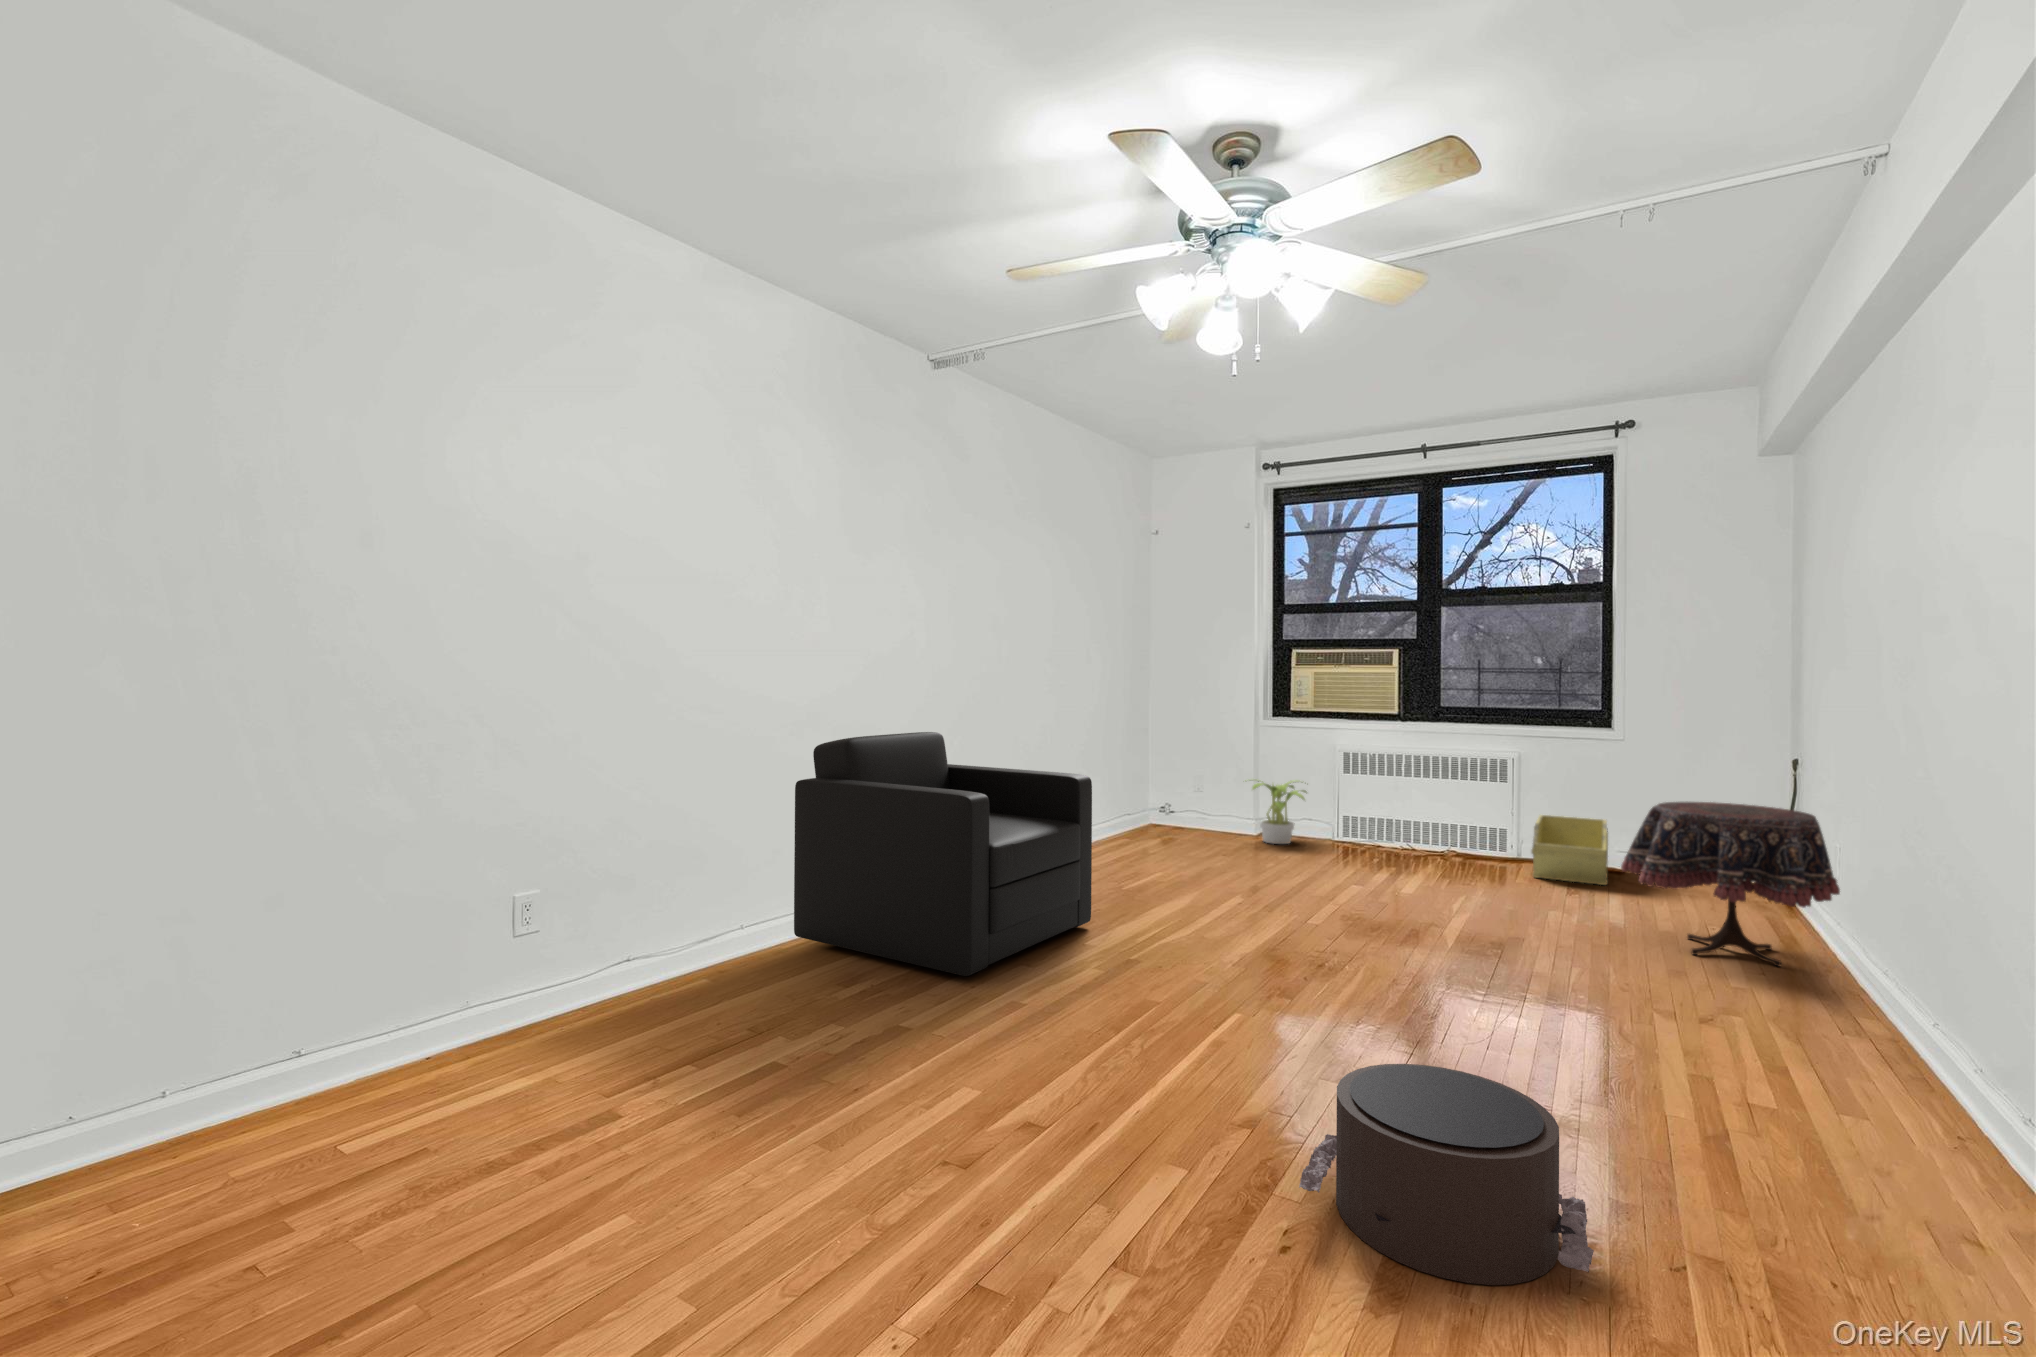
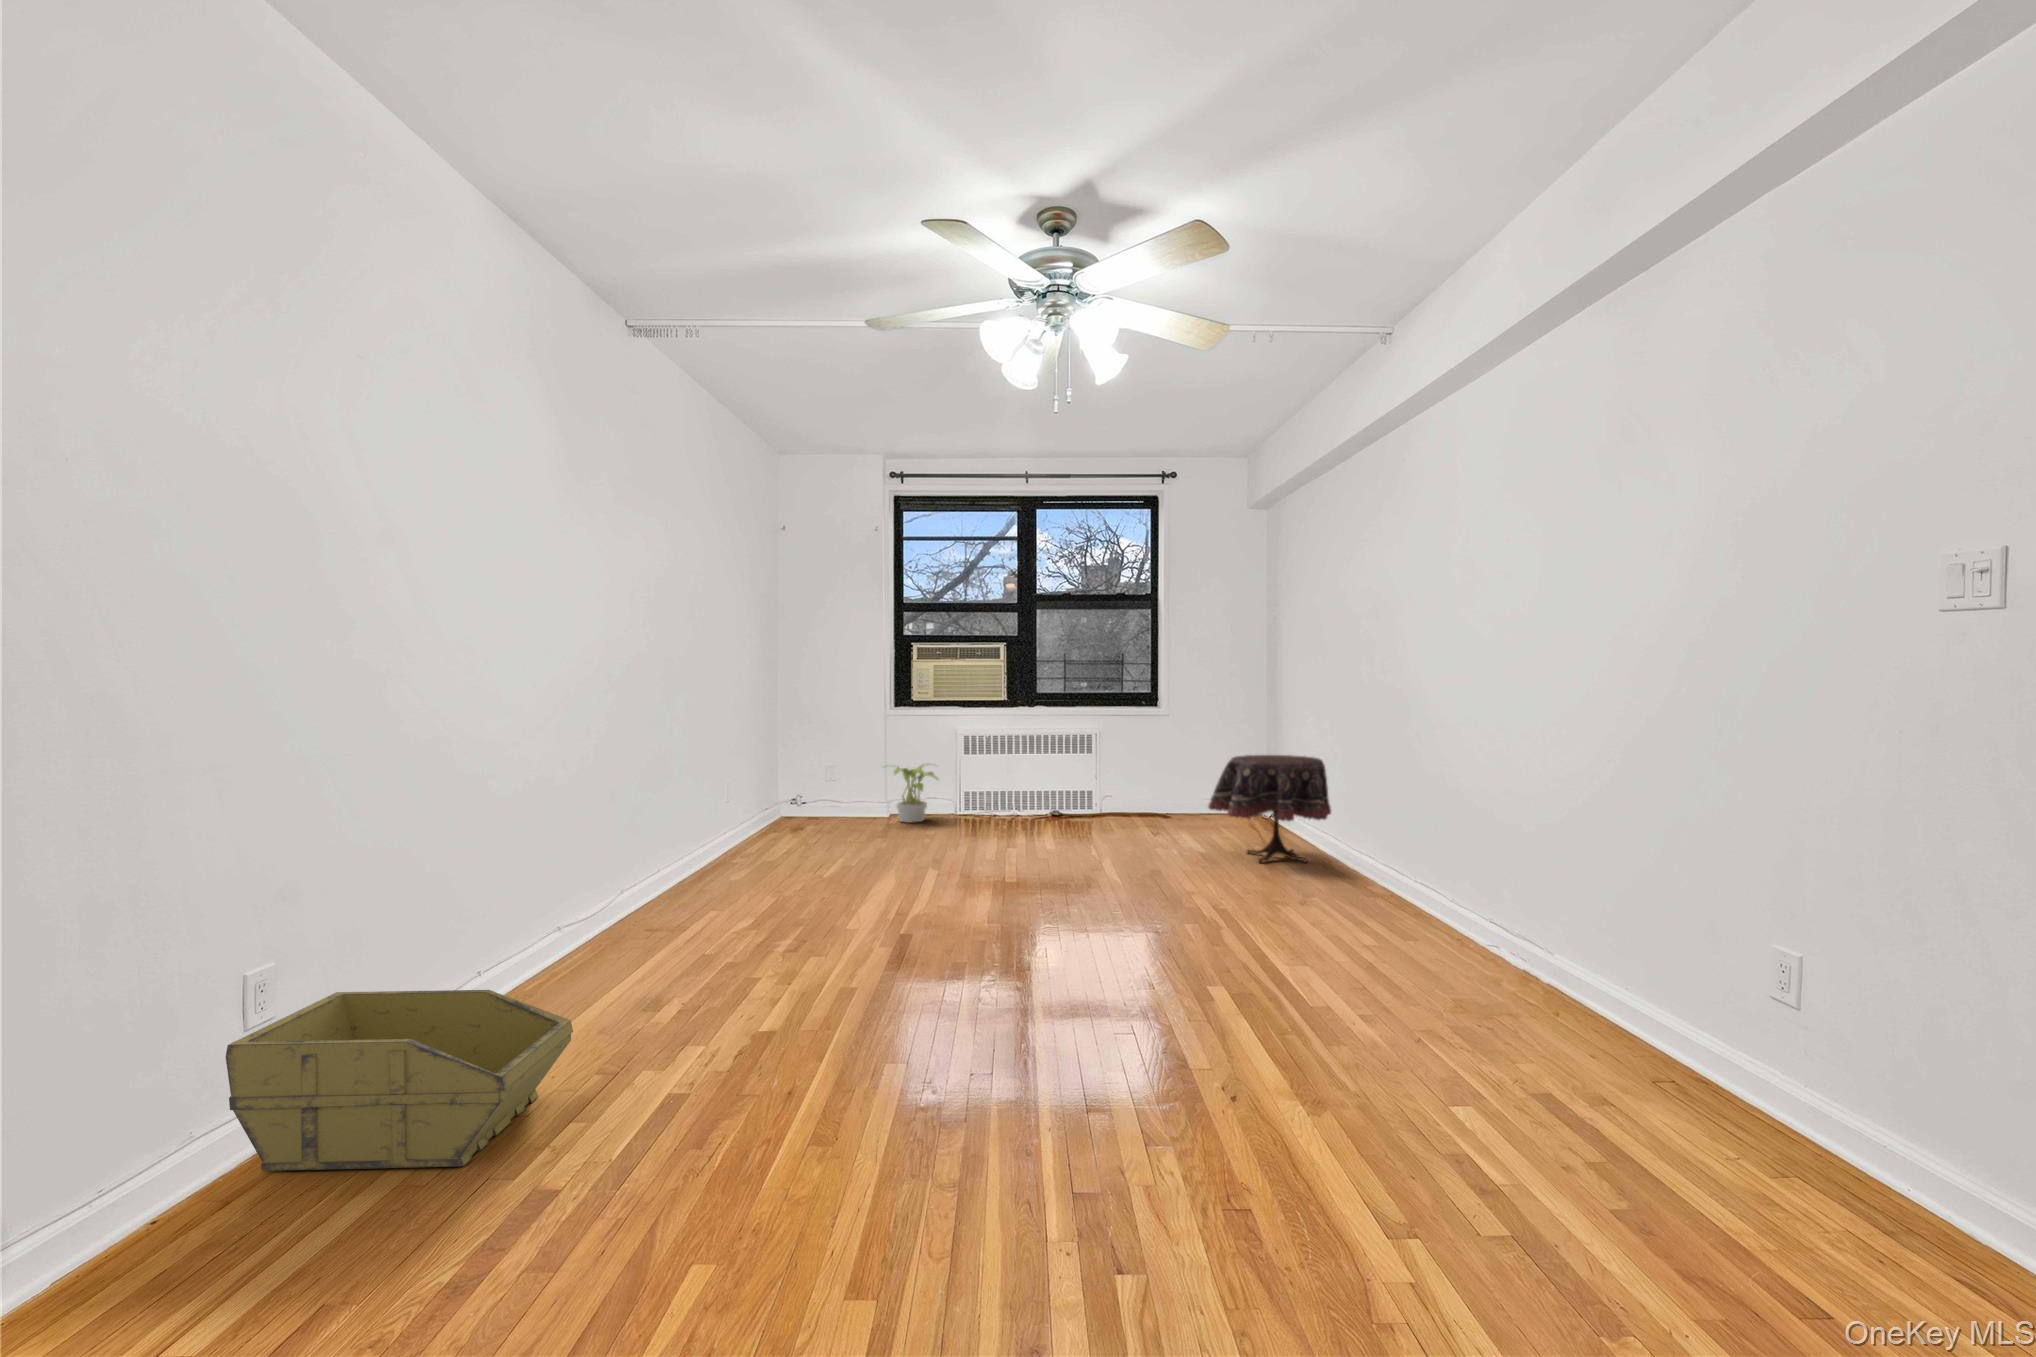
armchair: present [794,732,1092,976] -> none [525,732,836,977]
storage bin: present [1531,815,1608,885] -> present [226,990,573,1171]
pouf: present [1299,1064,1594,1285] -> none [1204,949,1410,1084]

